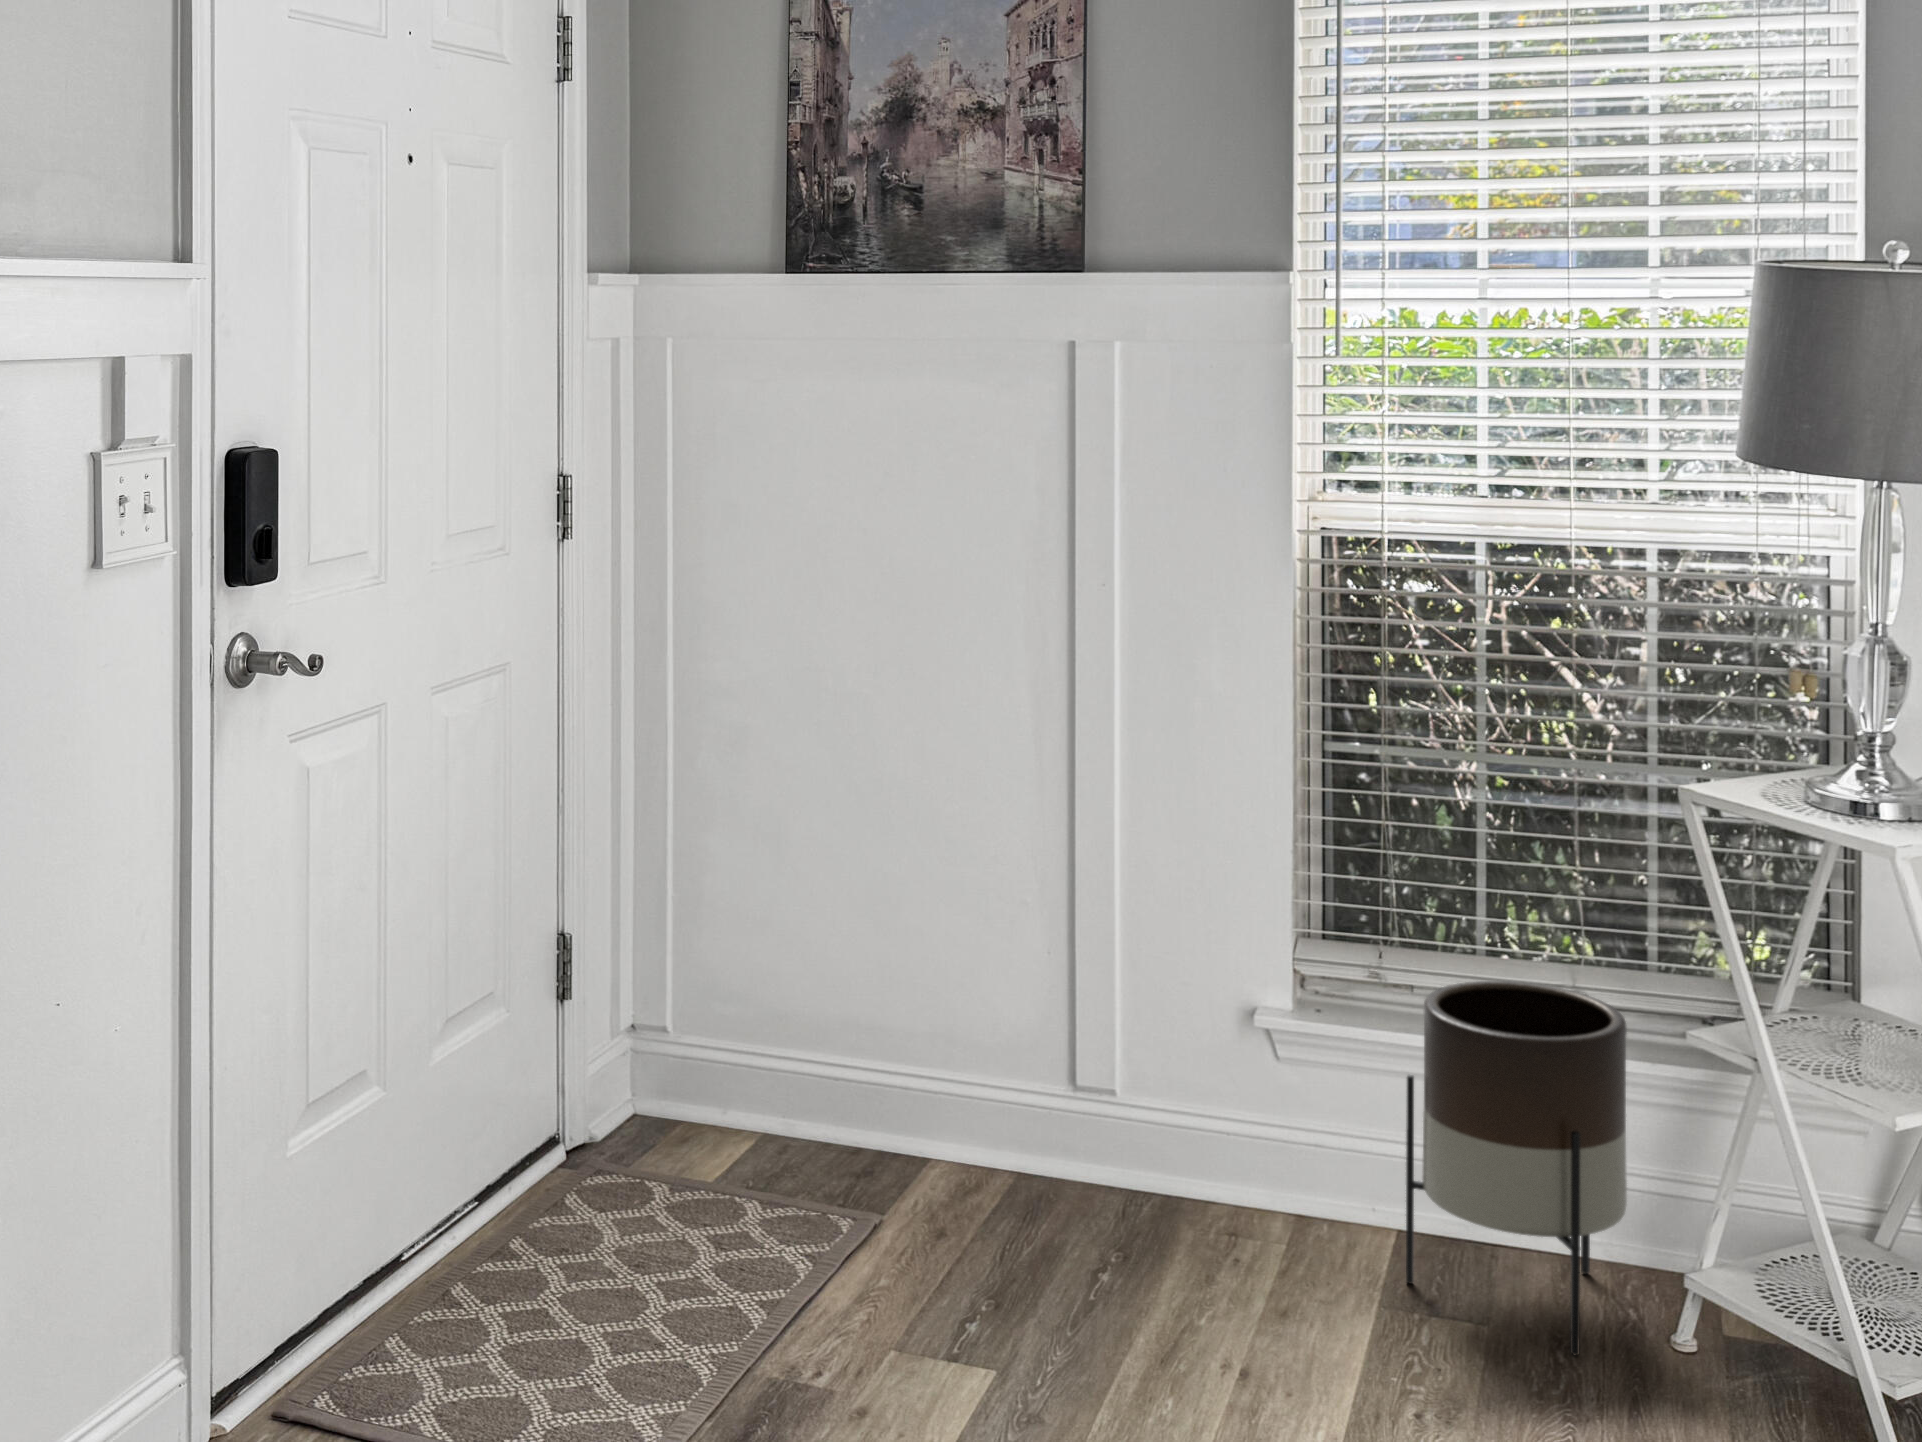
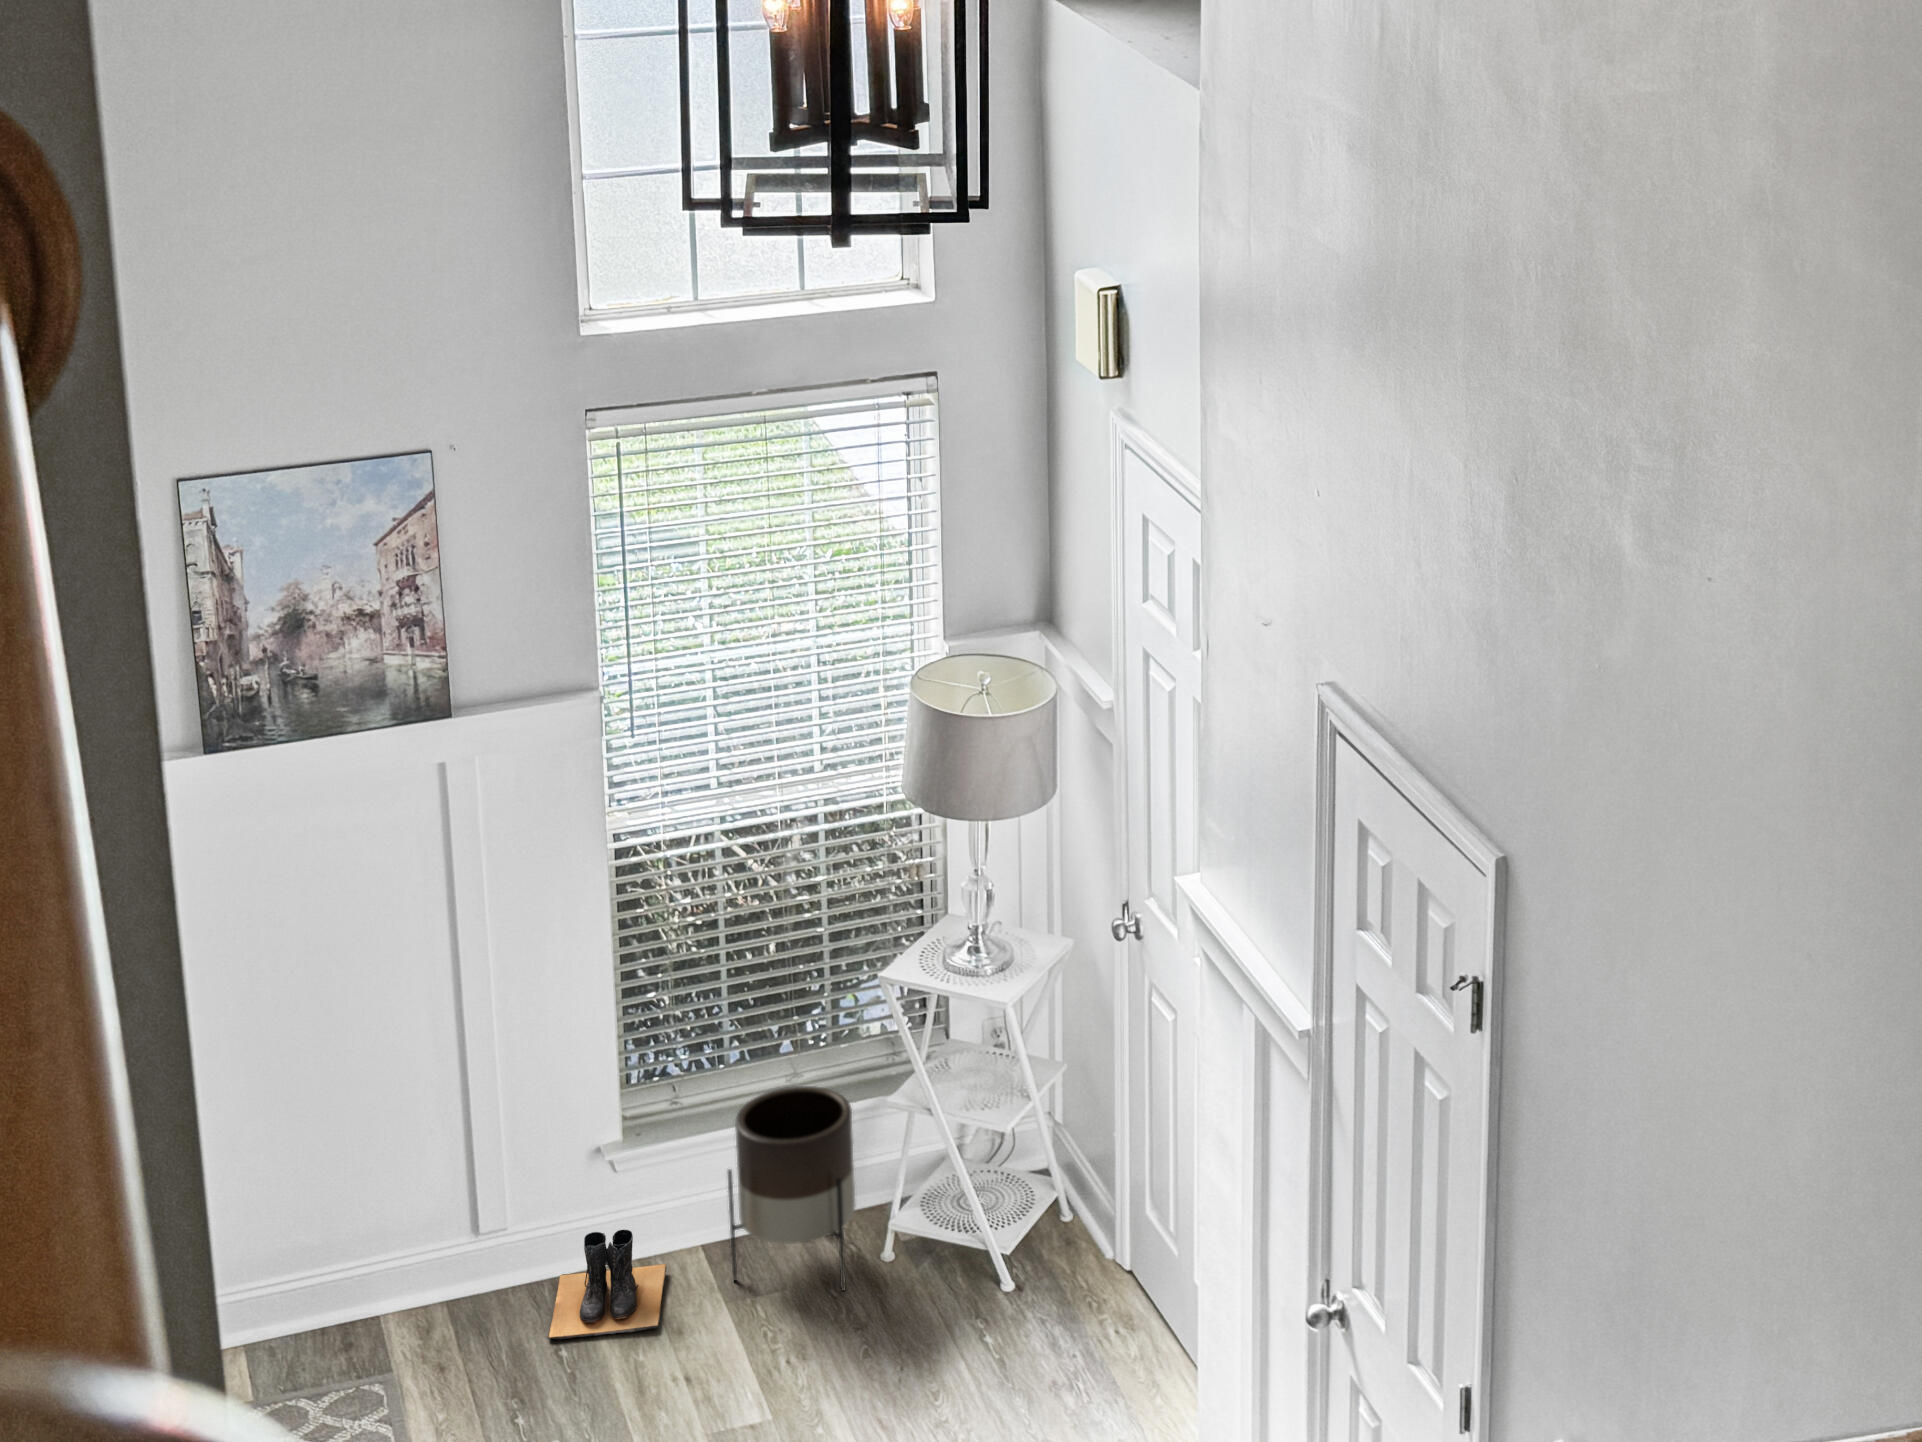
boots: none [1096,1122,1318,1291] -> present [548,1230,666,1339]

